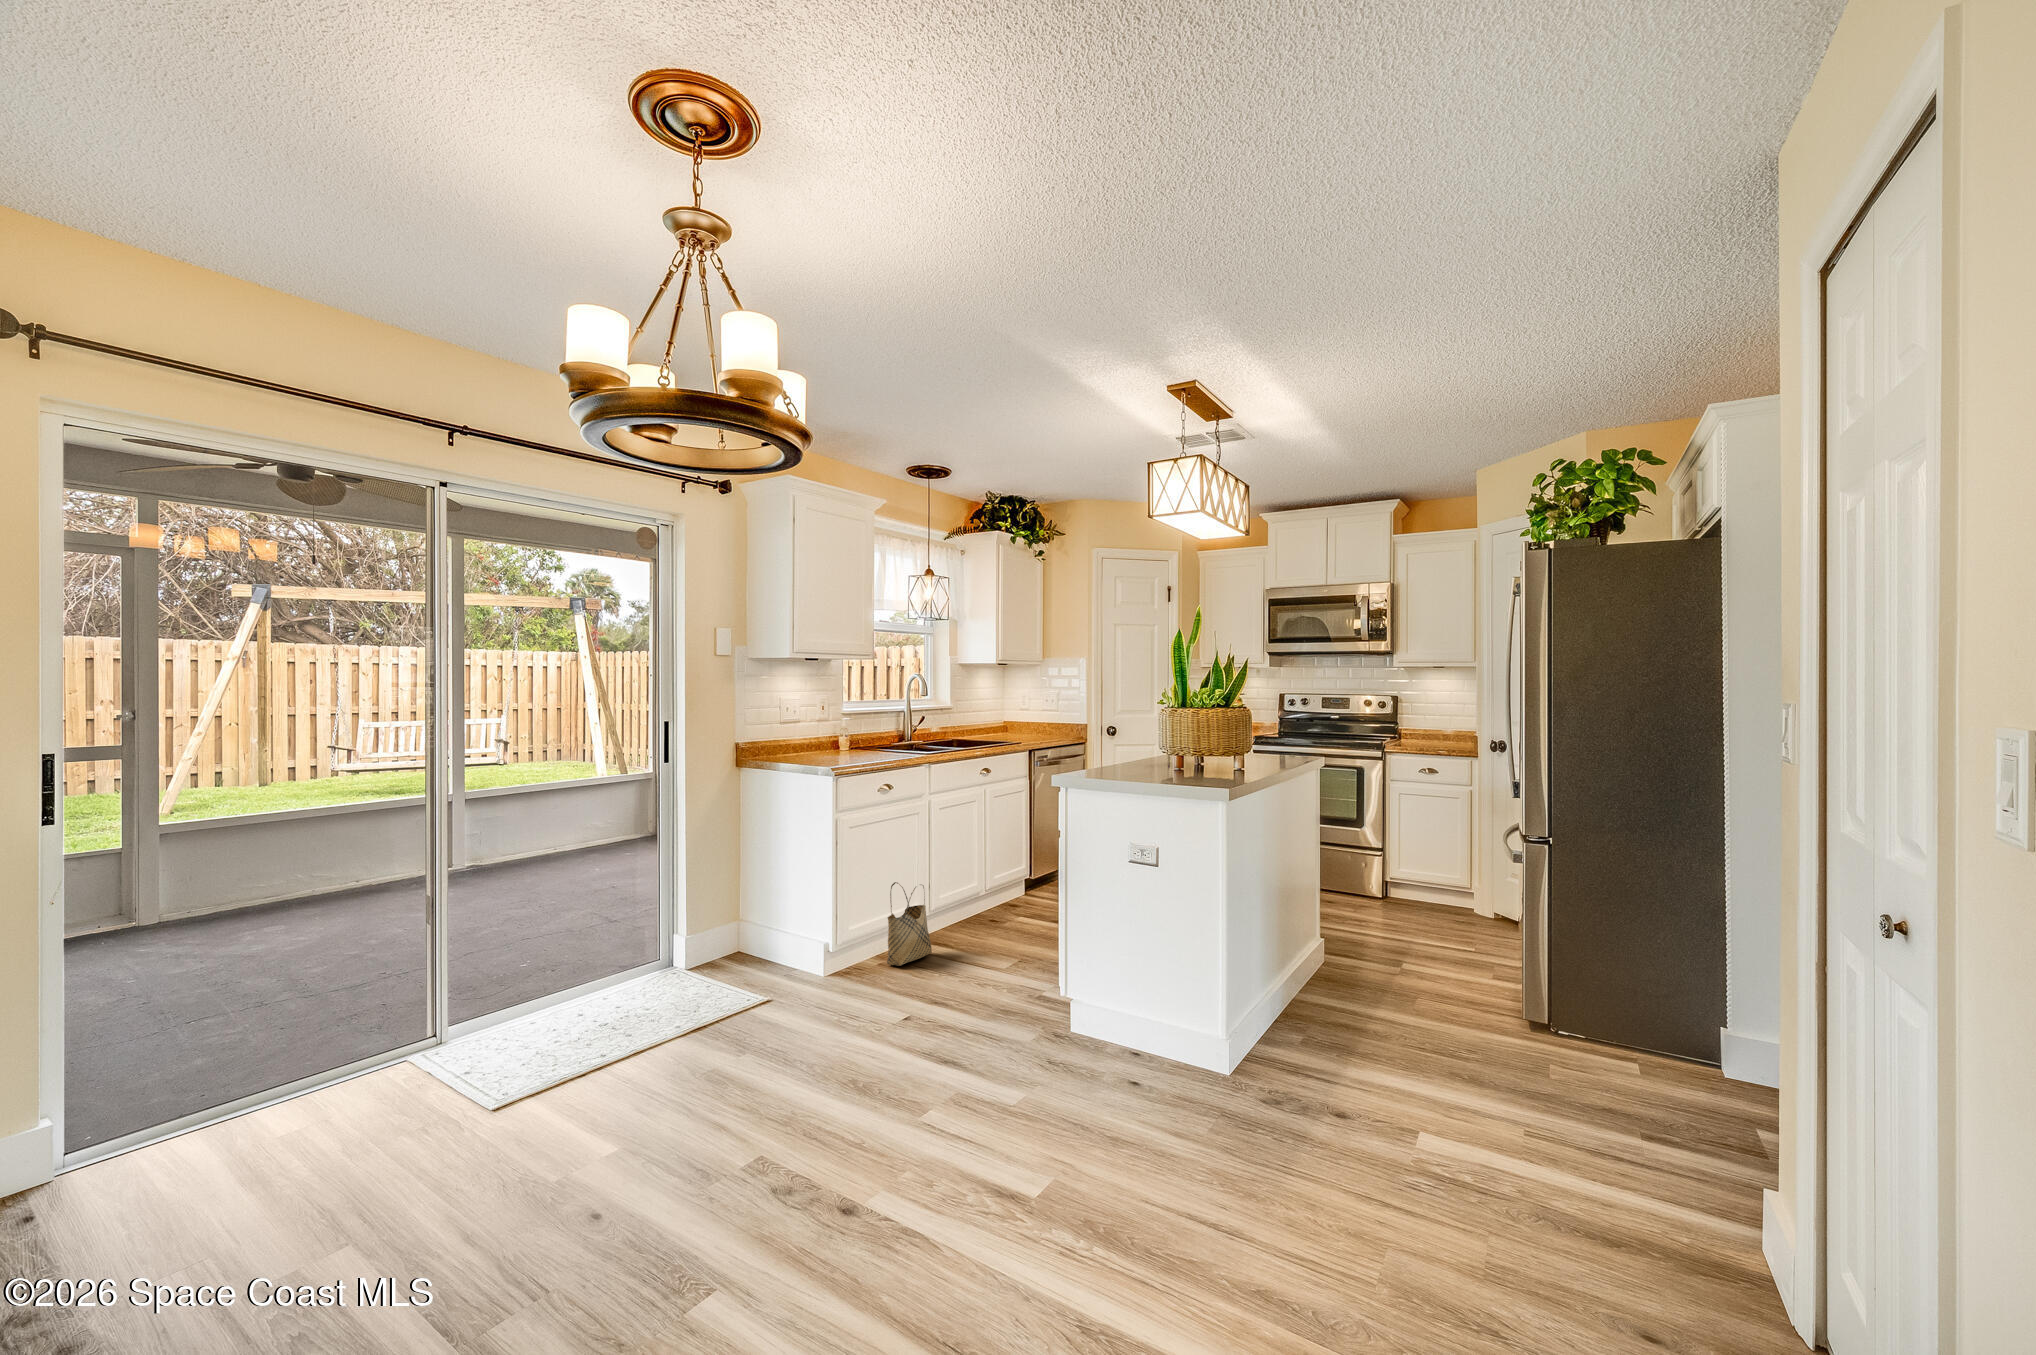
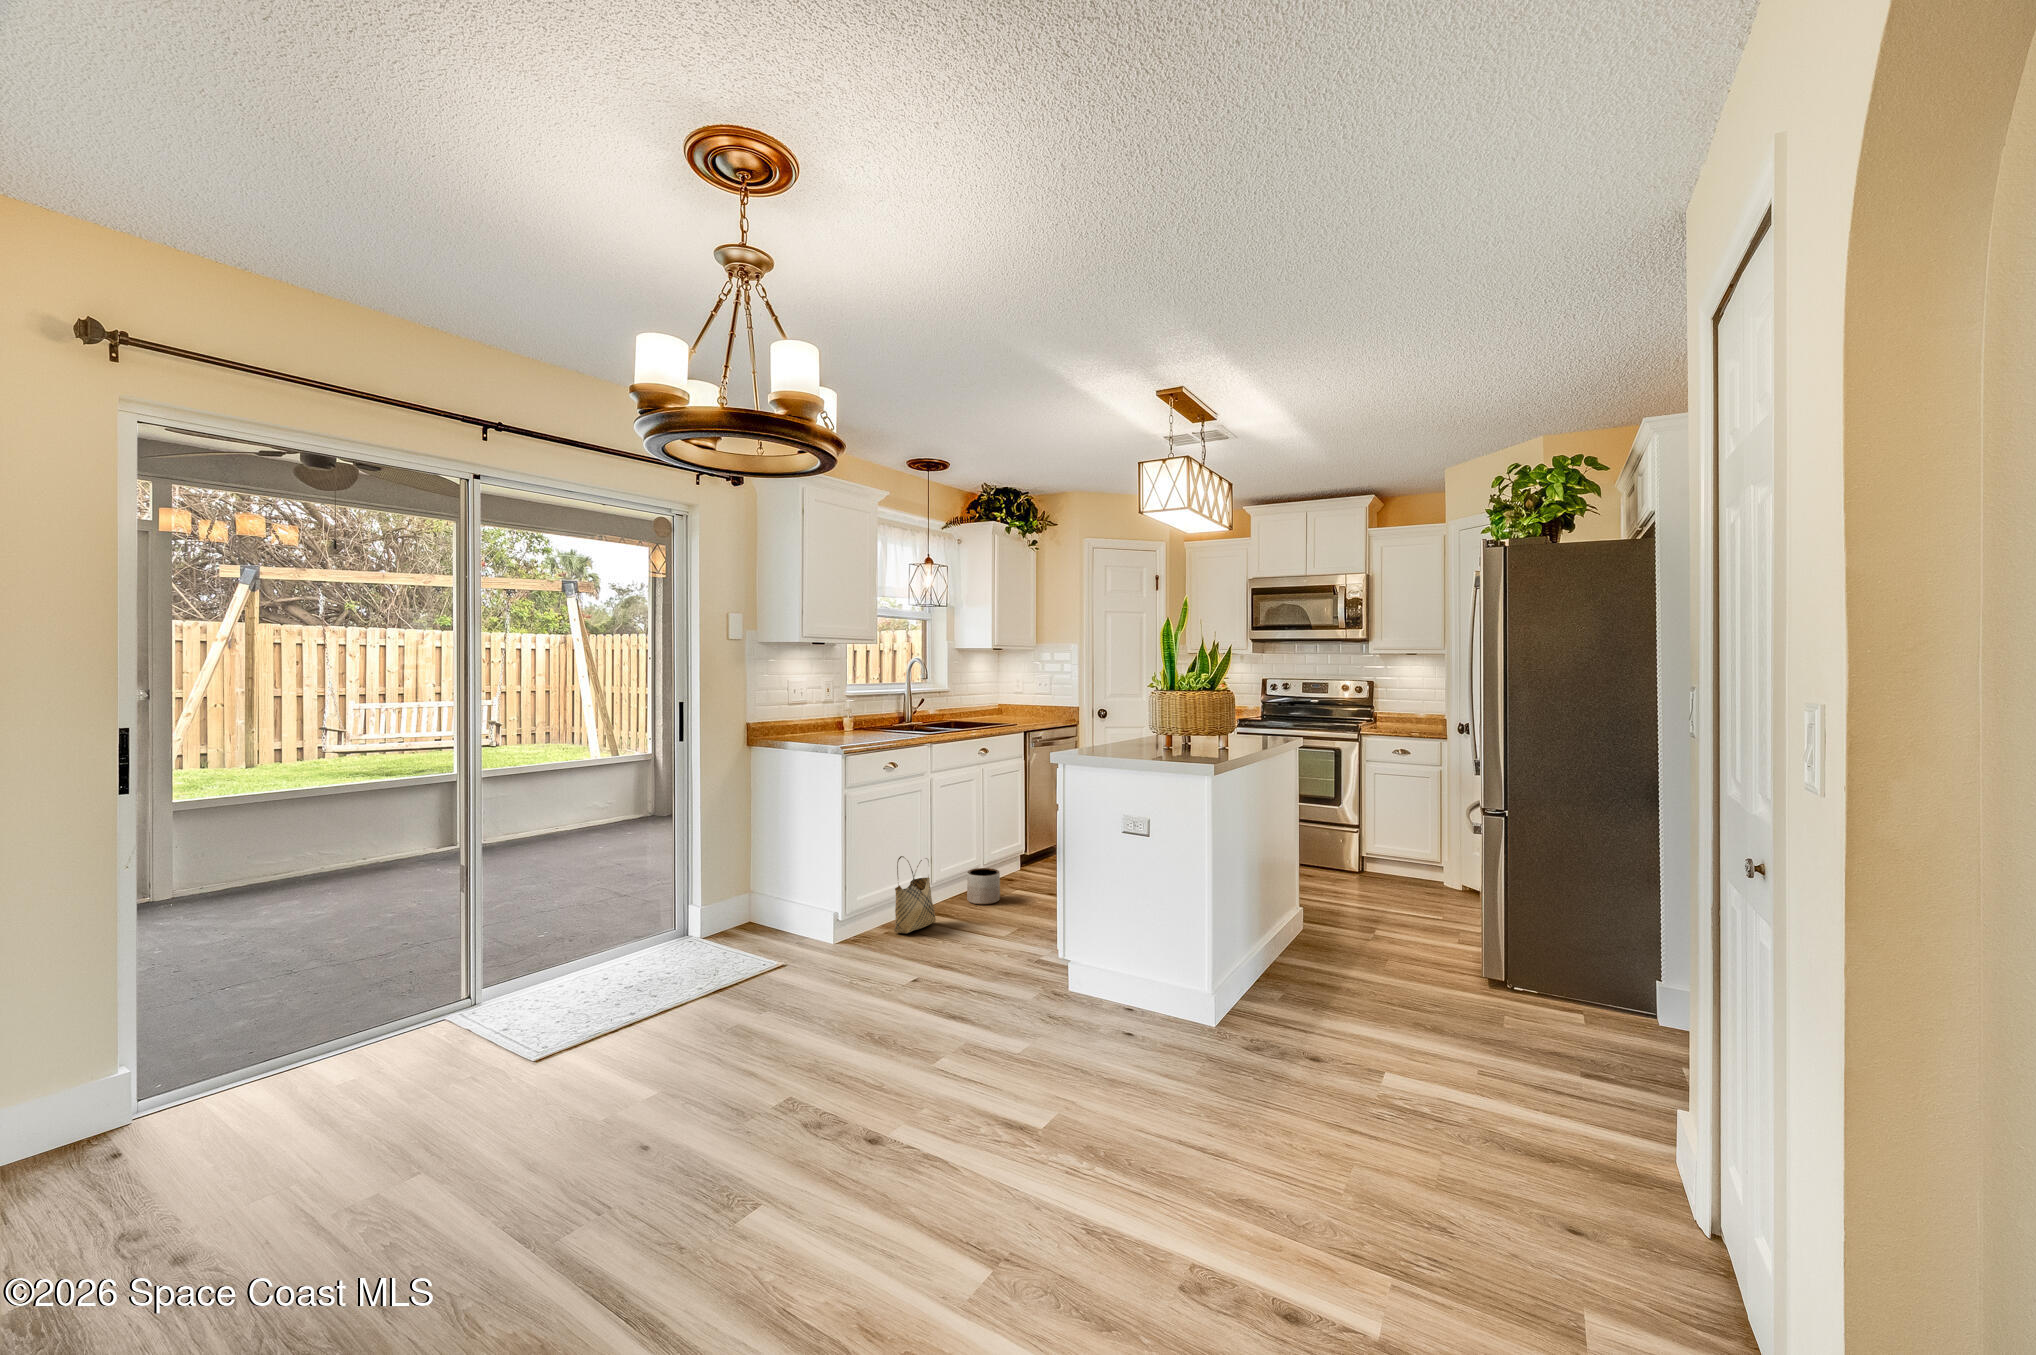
planter: none [967,894,1002,933] -> present [967,868,1000,904]

